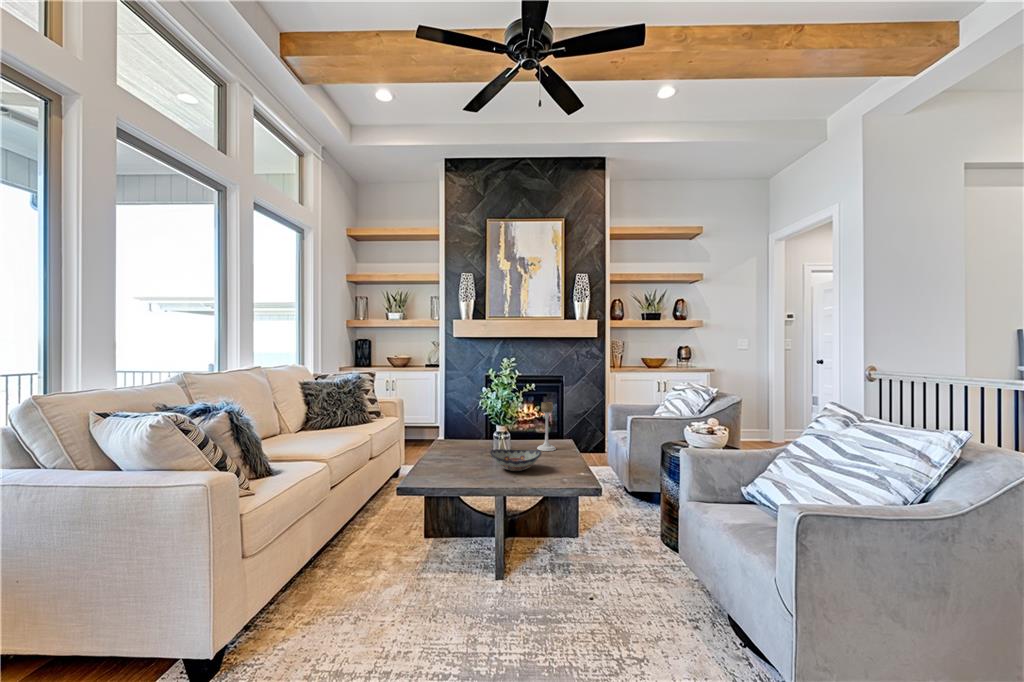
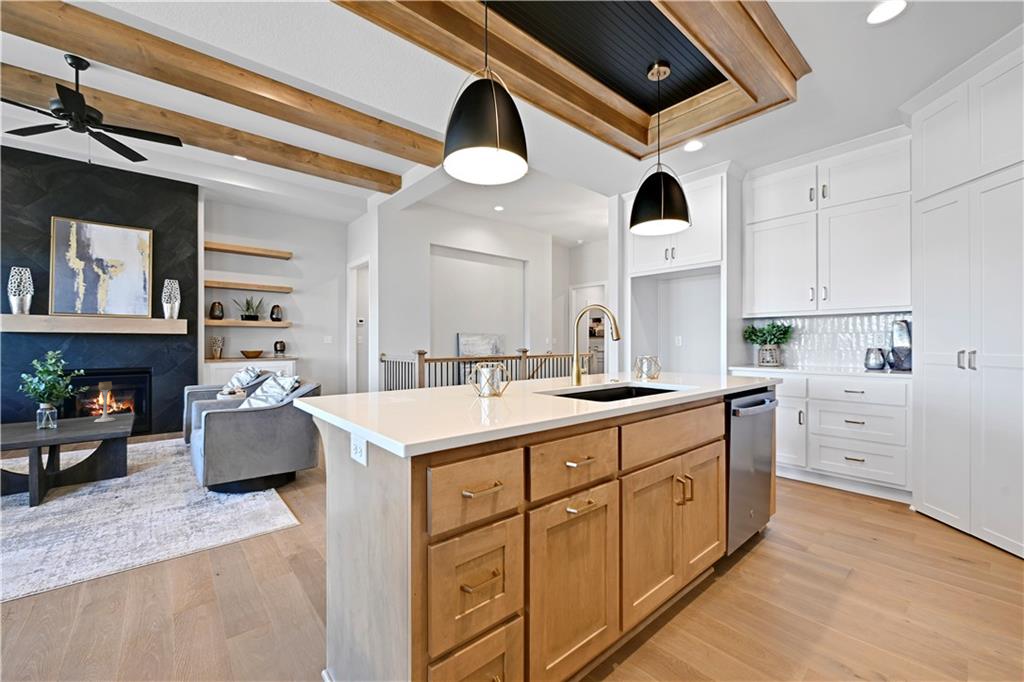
decorative bowl: present [490,449,541,471] -> none [26,416,88,435]

